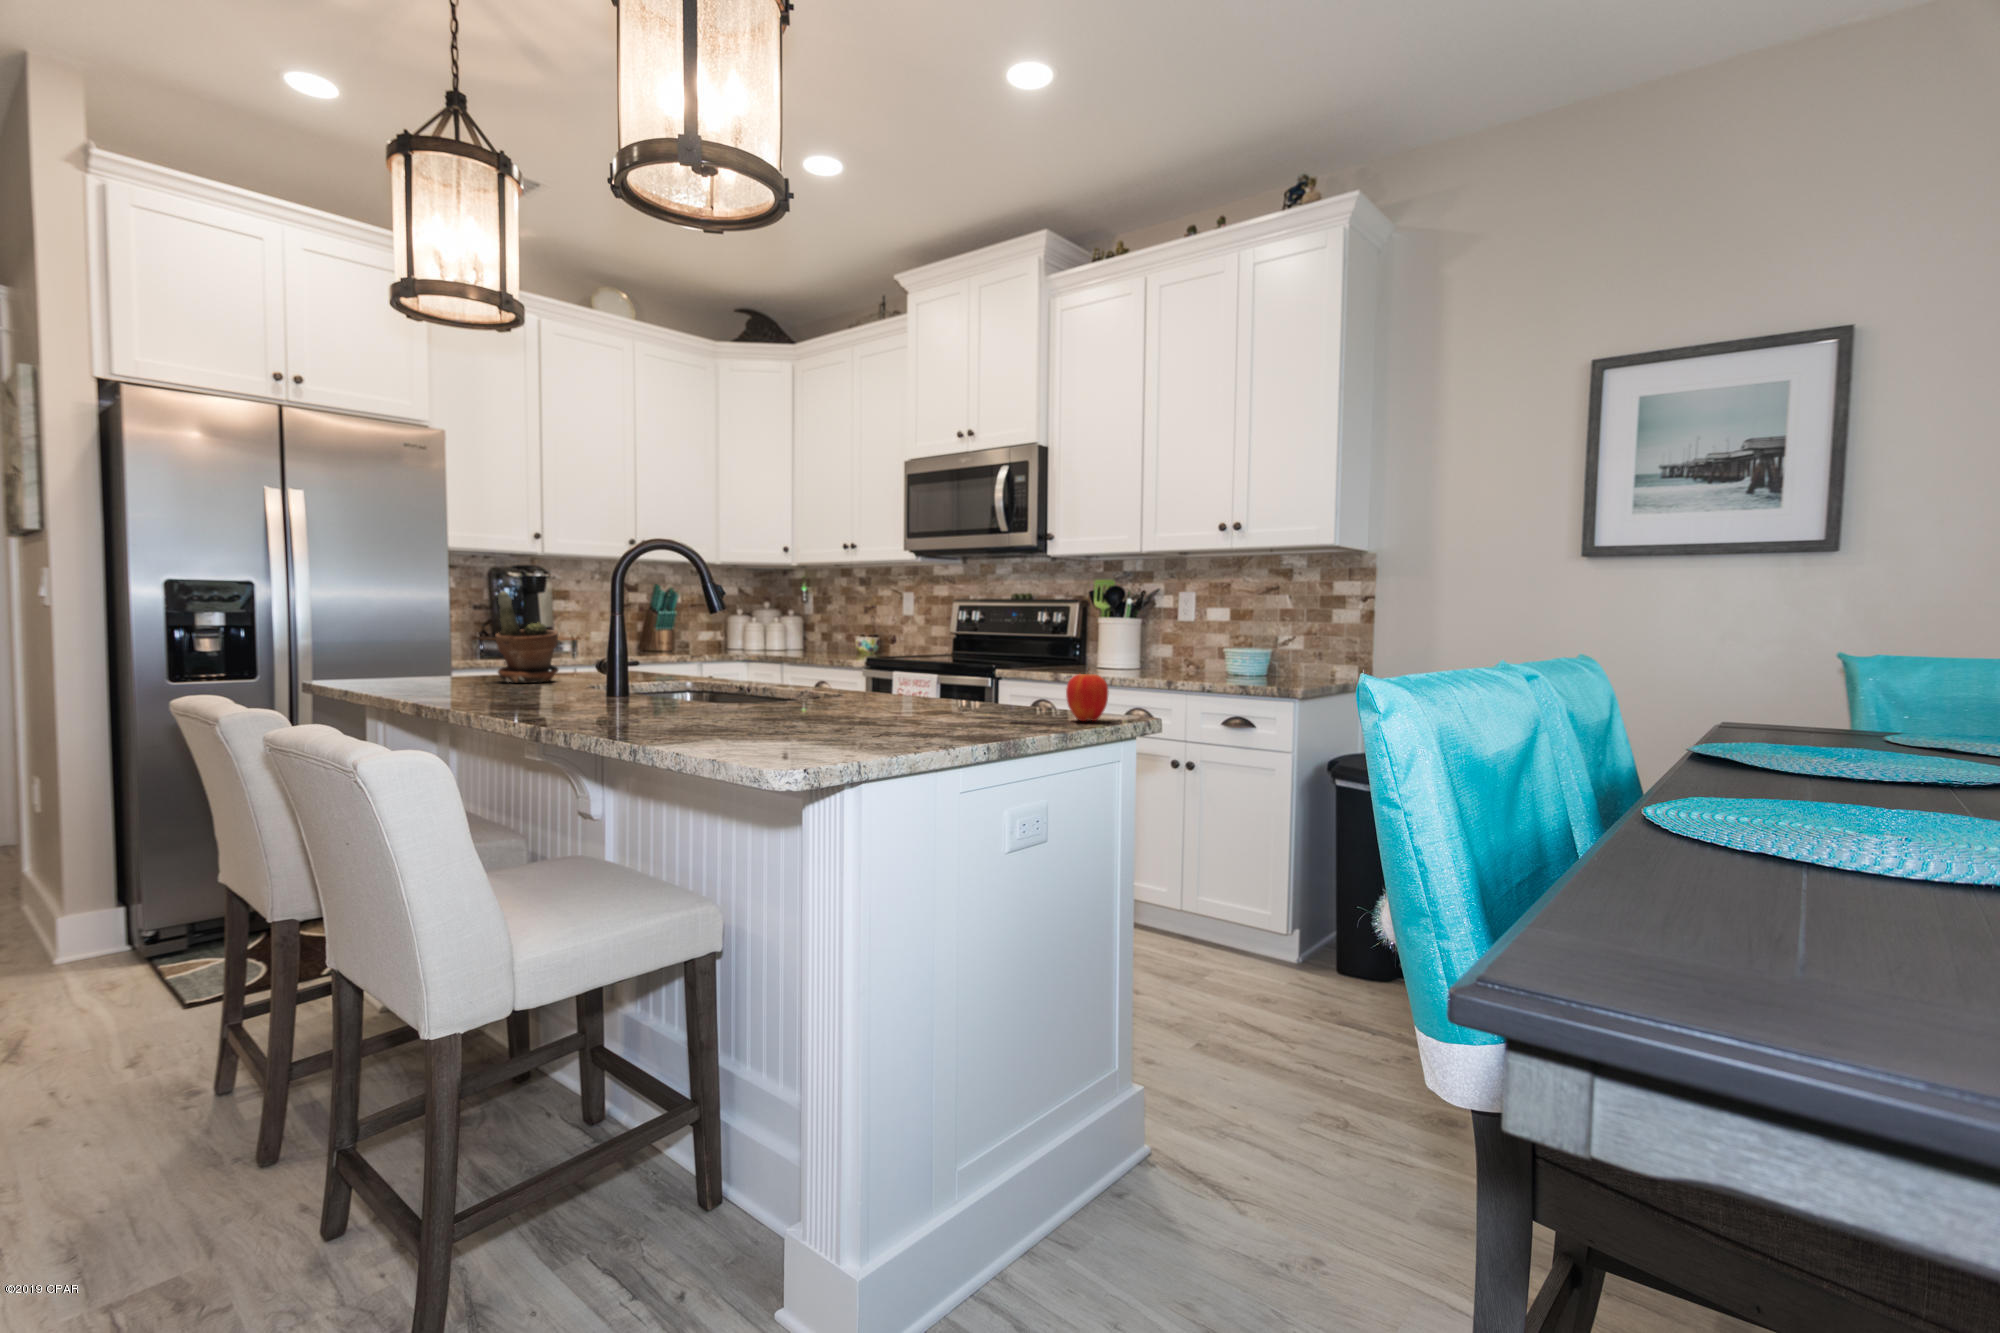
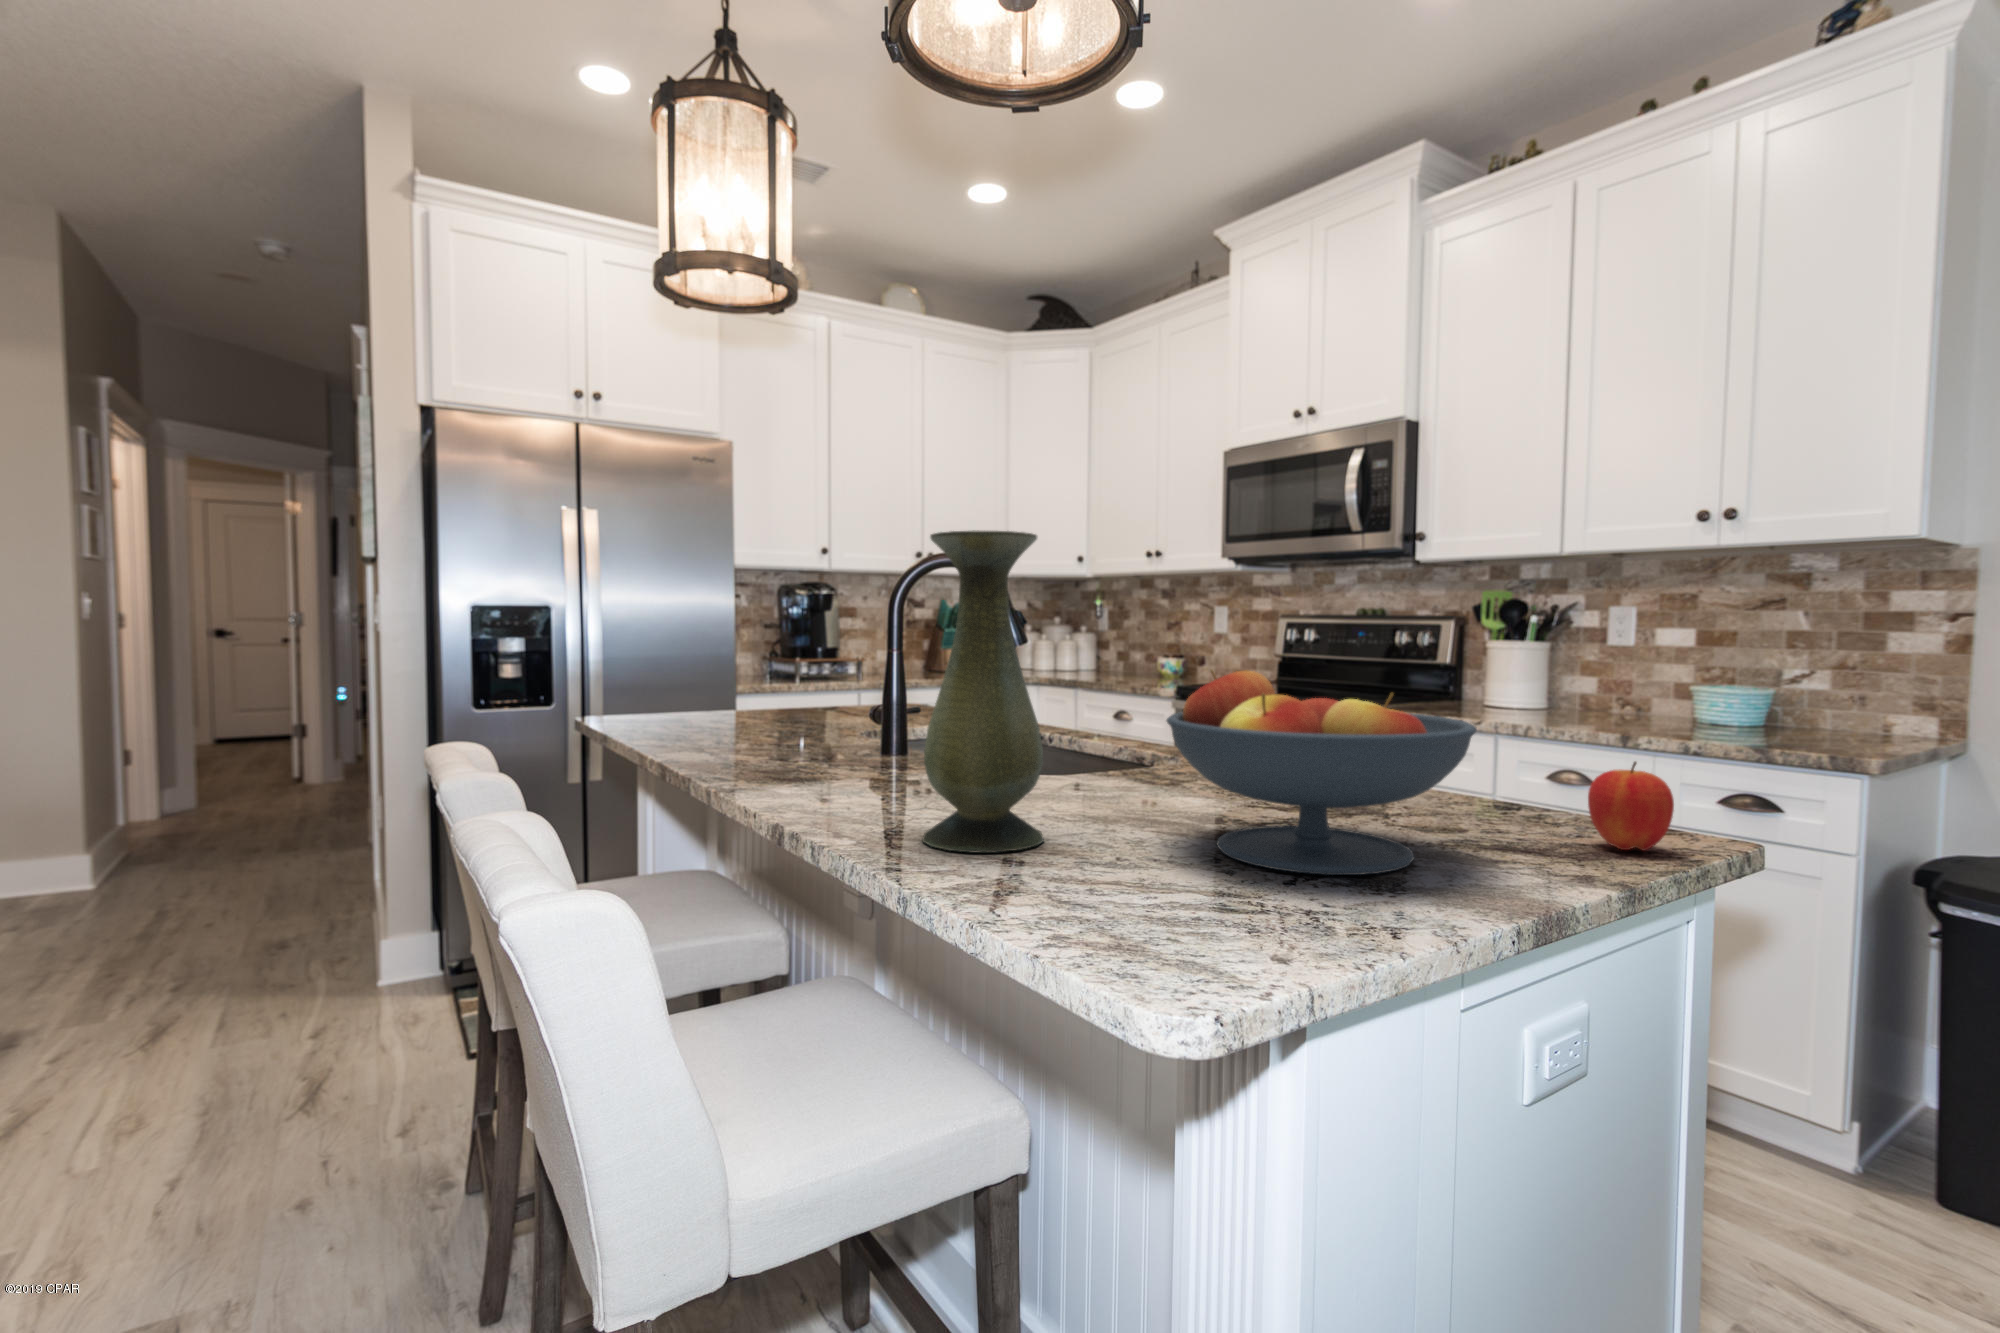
vase: none [636,517,724,732] -> present [922,530,1044,852]
potted plant: present [496,591,558,683] -> none [768,619,836,727]
fruit bowl: none [804,613,989,733] -> present [1167,670,1477,875]

